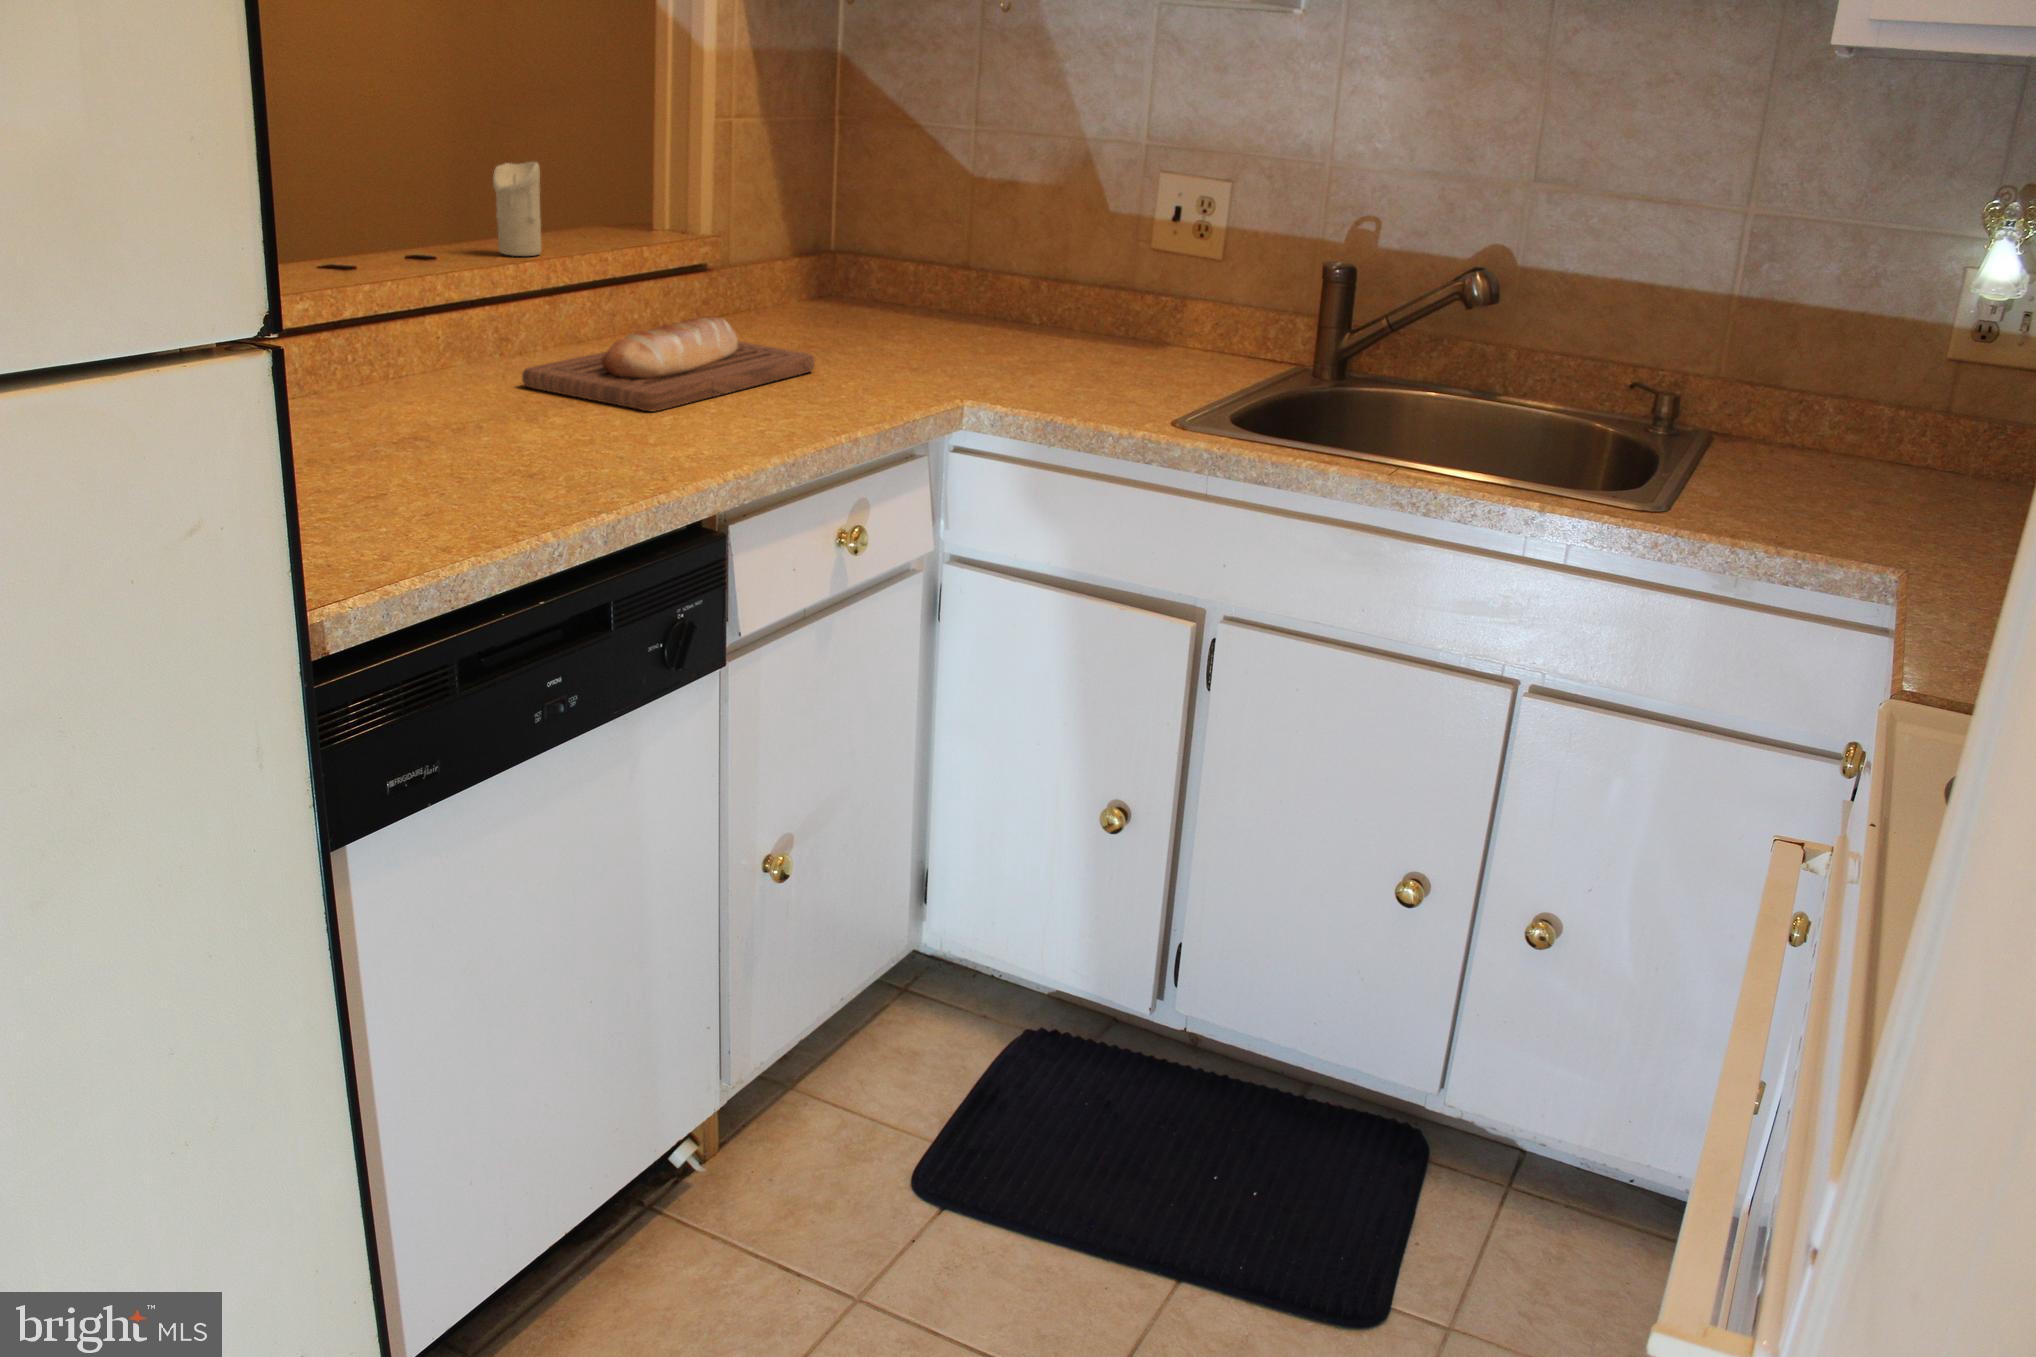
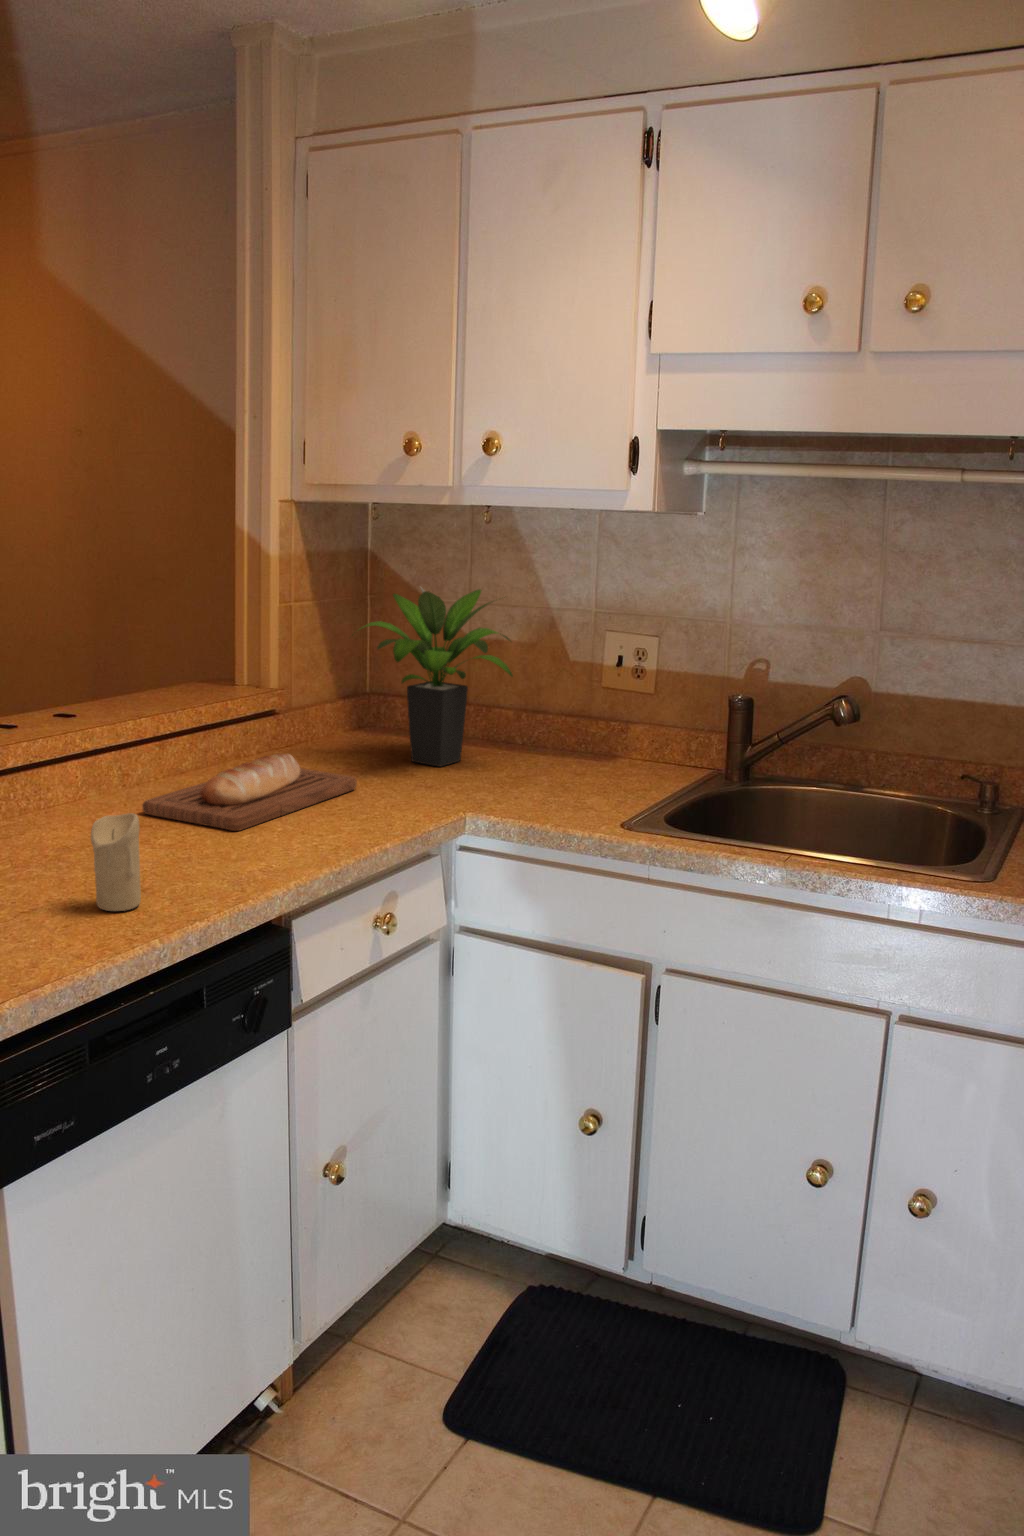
potted plant: none [805,93,1031,351] -> present [360,588,513,767]
candle: present [493,162,541,256] -> present [91,813,141,911]

